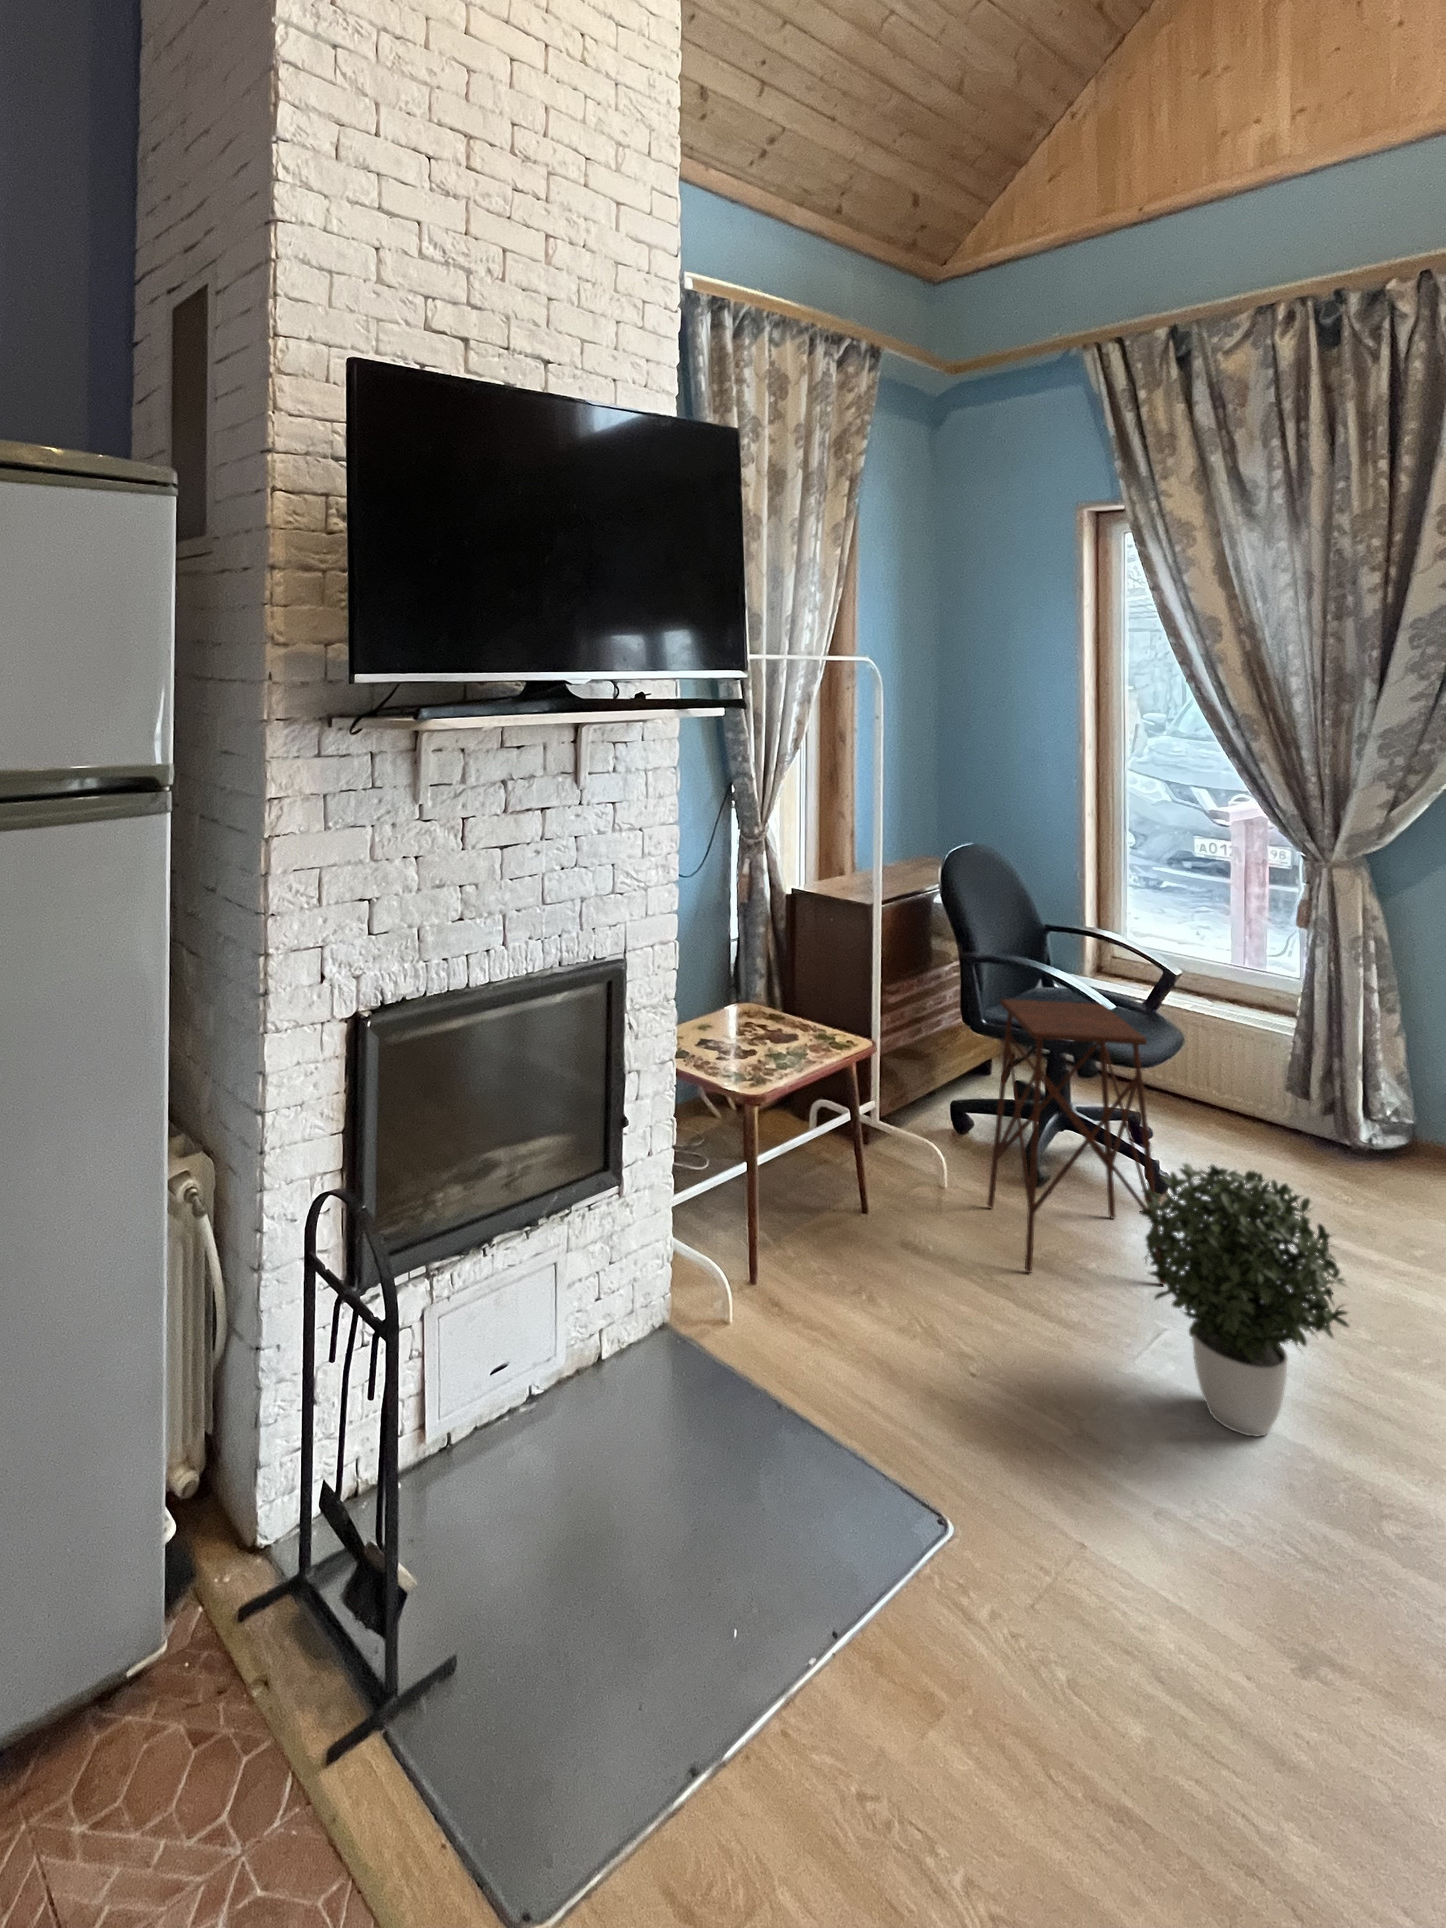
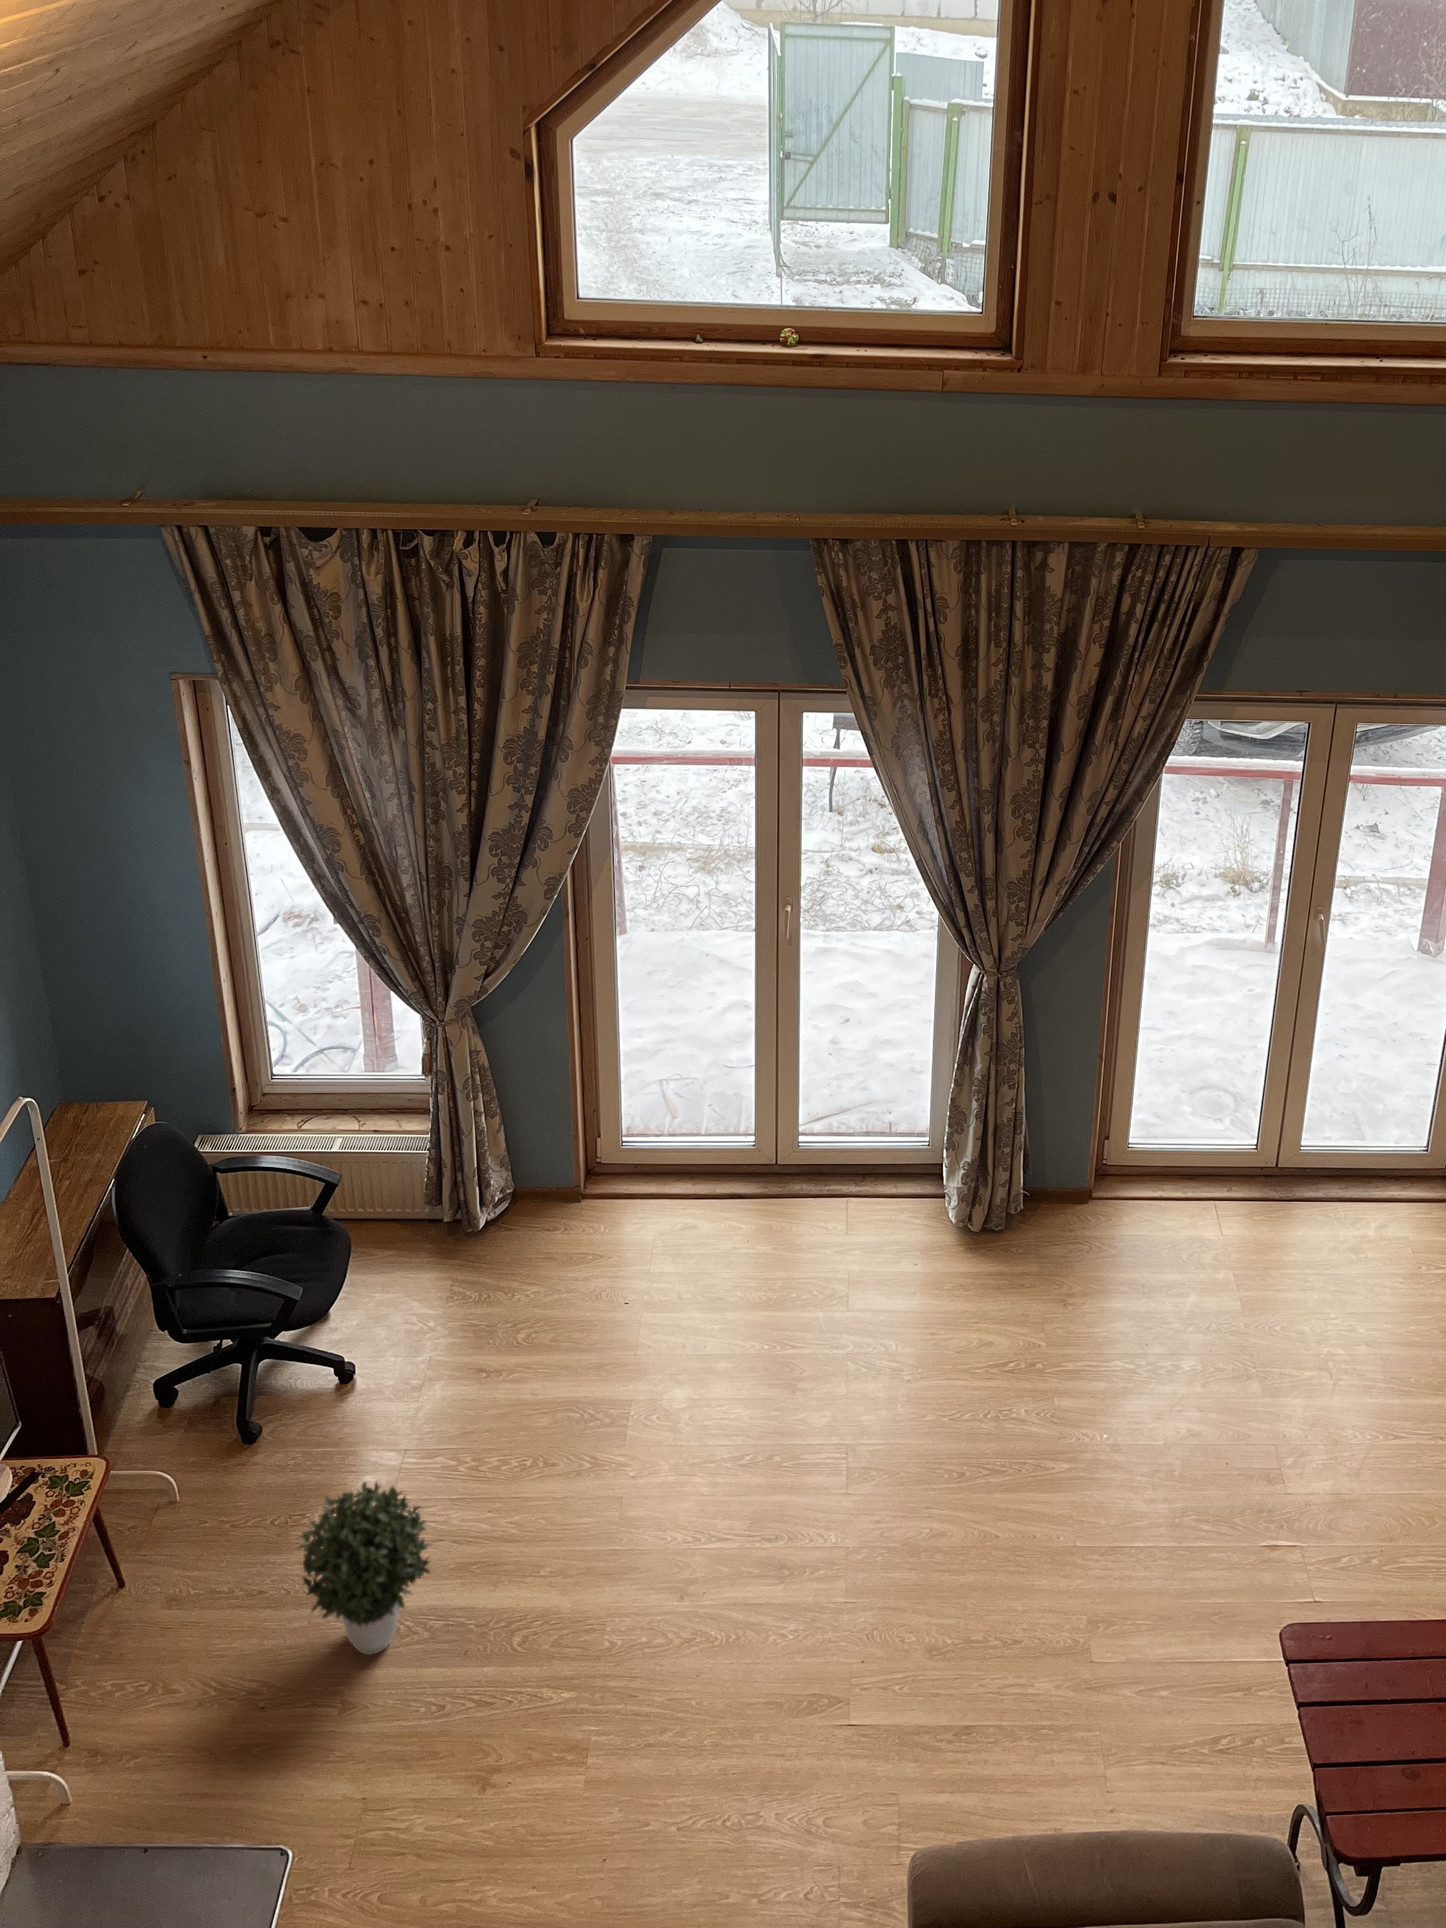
side table: present [988,999,1165,1285] -> none [169,1310,328,1571]

